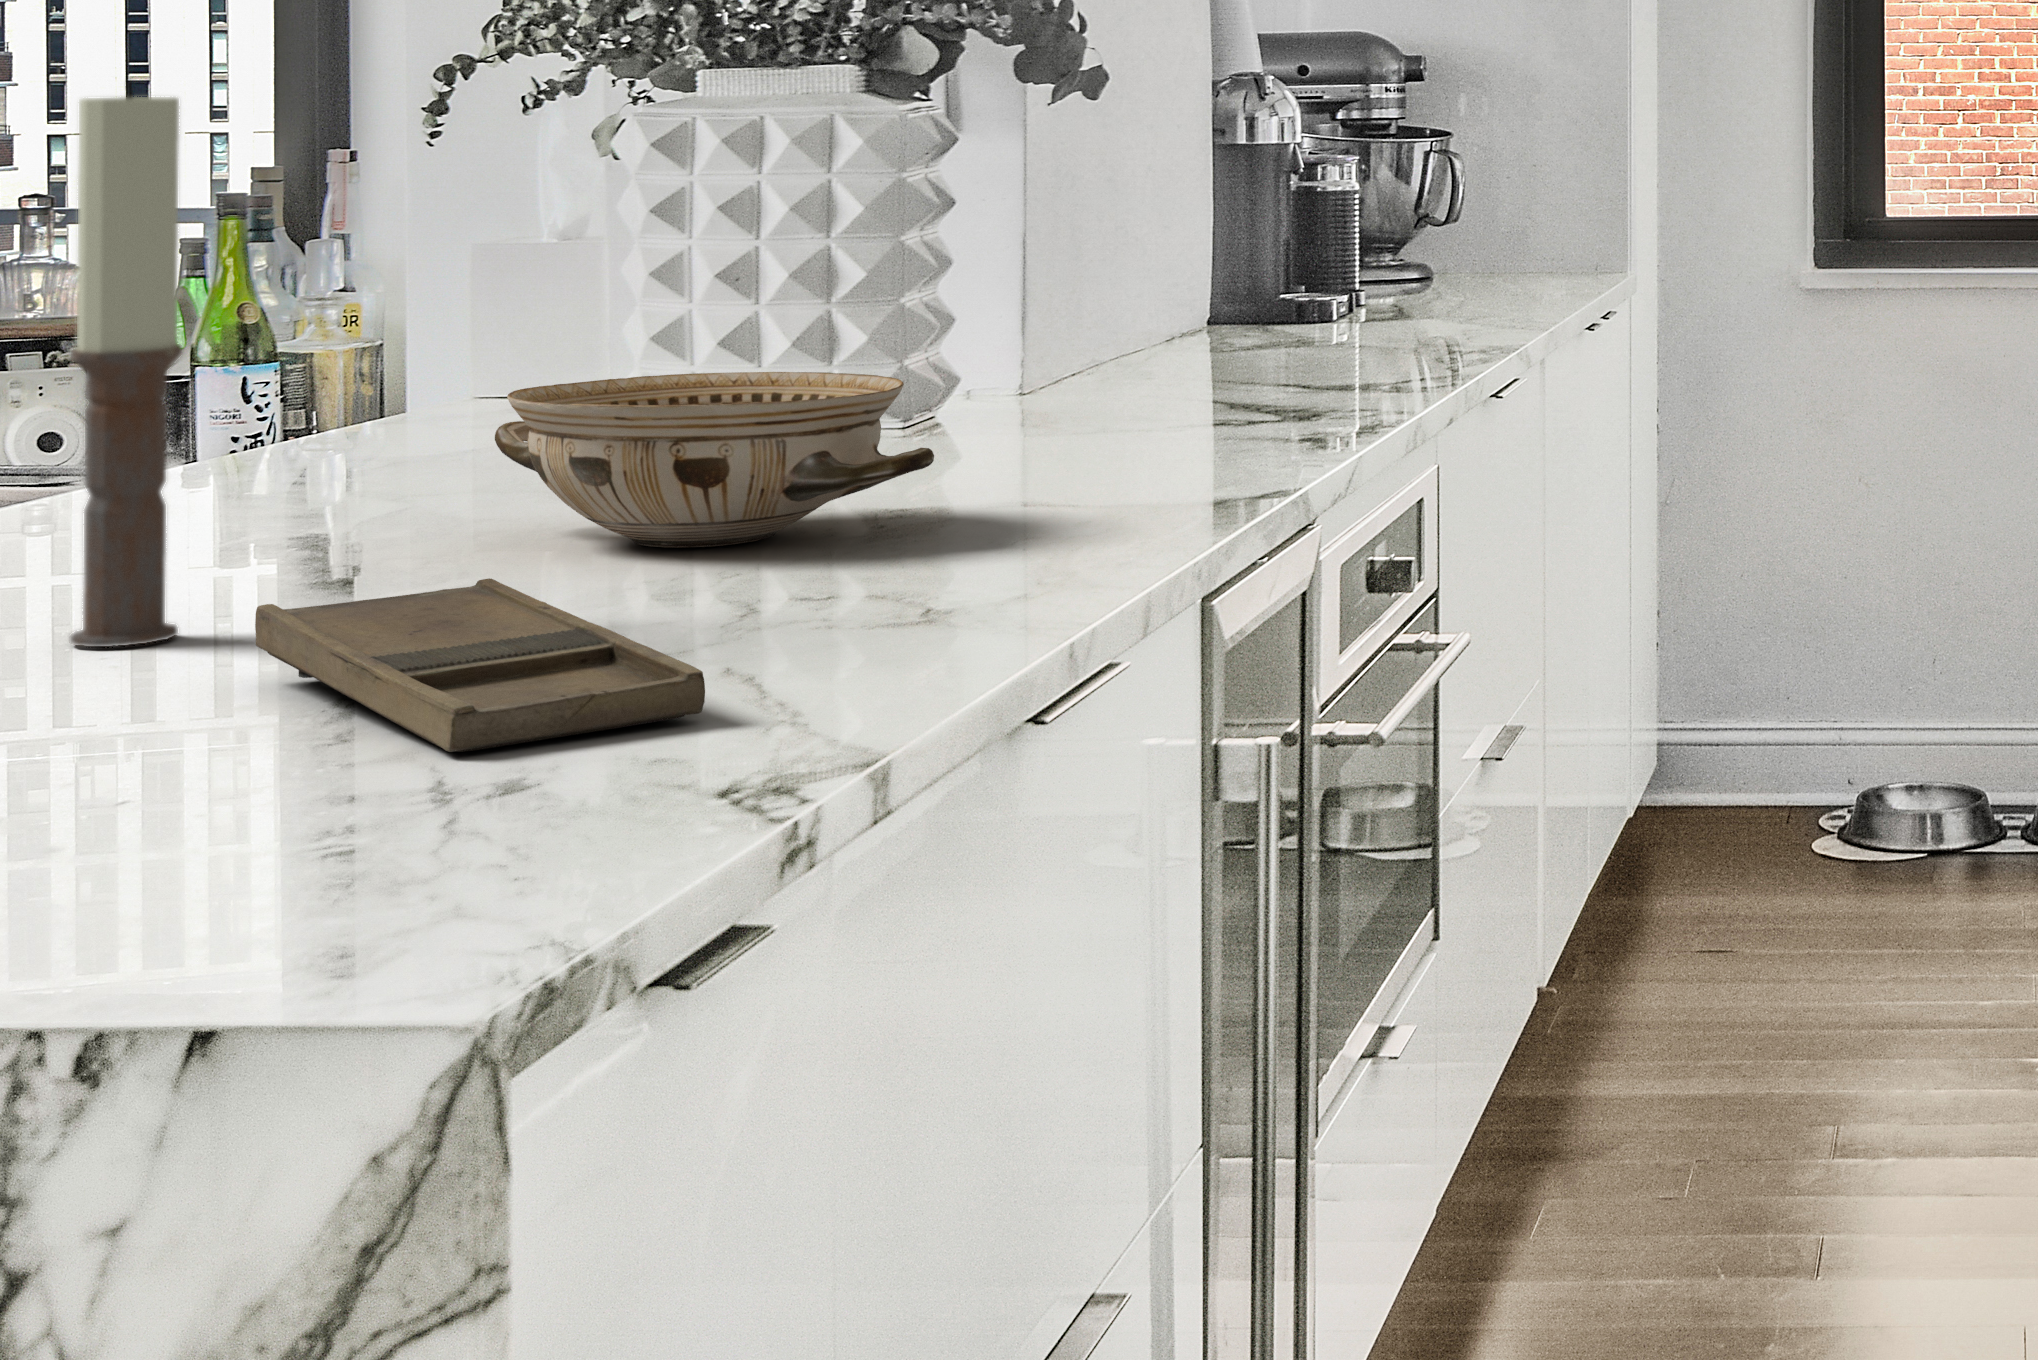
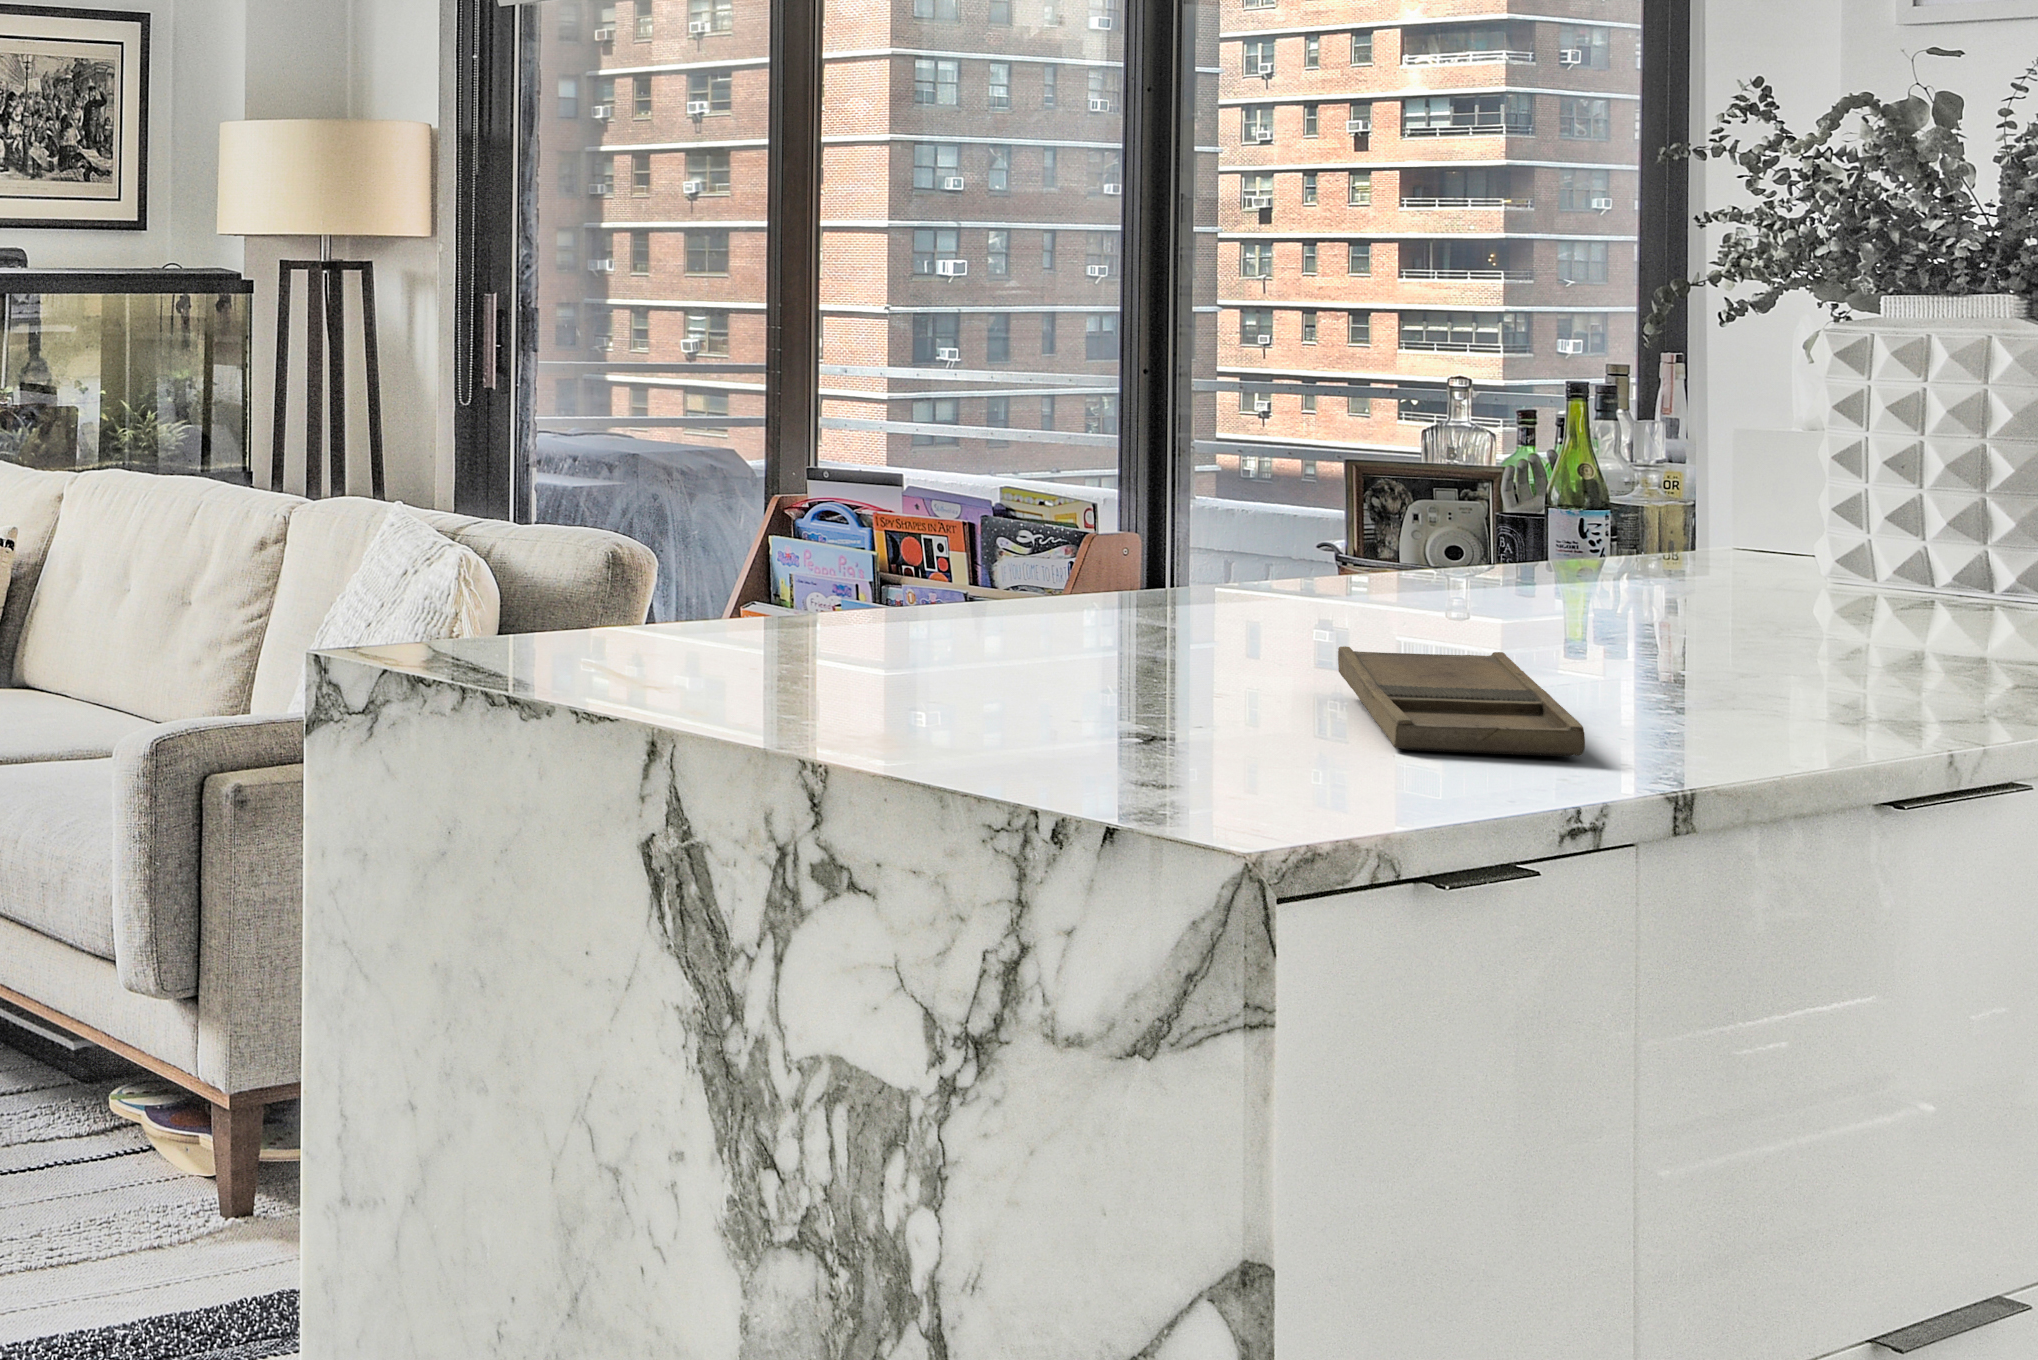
candle: present [70,82,182,647] -> none [1261,305,1327,666]
ceramic bowl: present [495,372,934,547] -> none [1604,533,1947,667]

